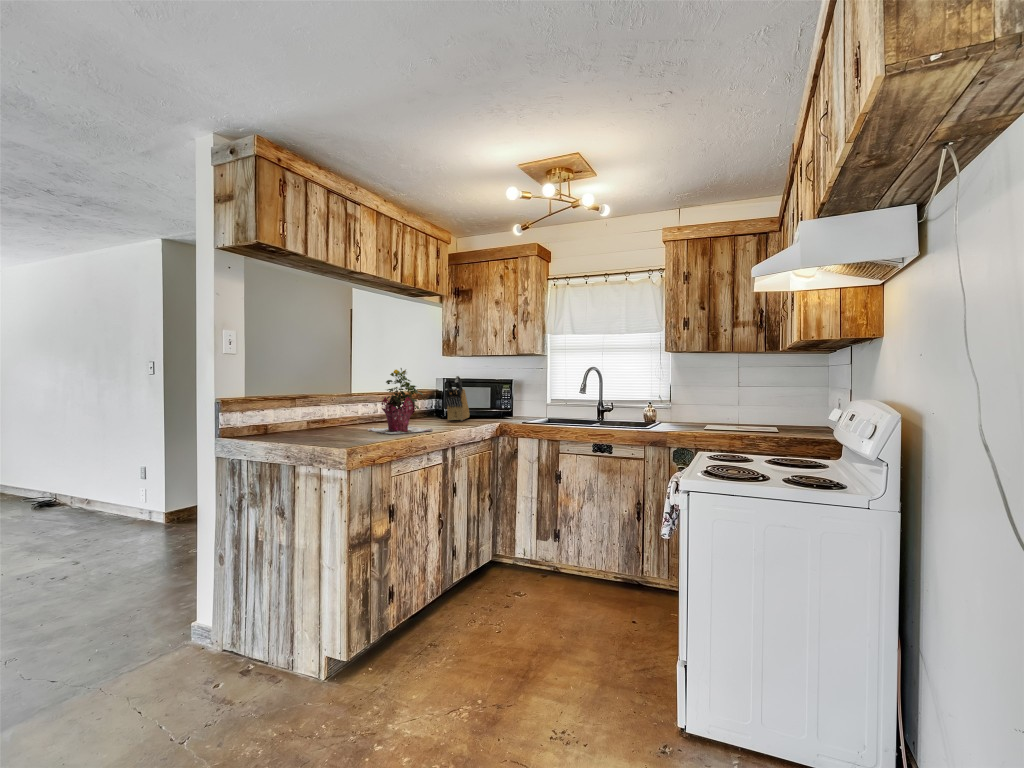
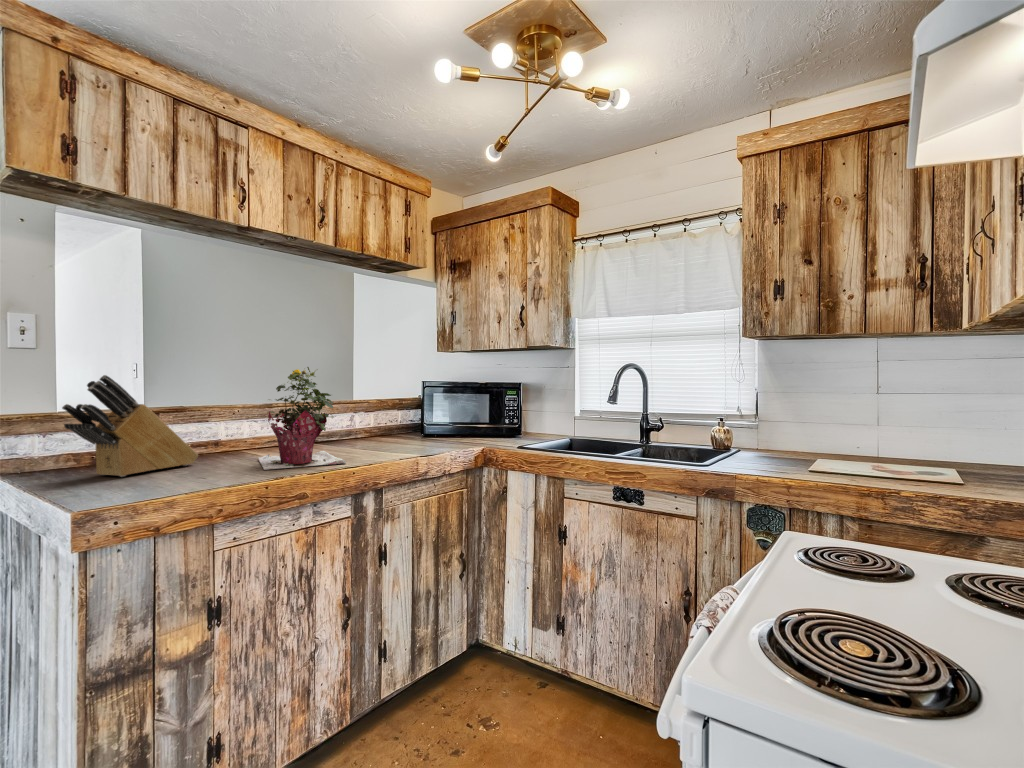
knife block: present [445,376,470,421] -> present [62,375,198,477]

